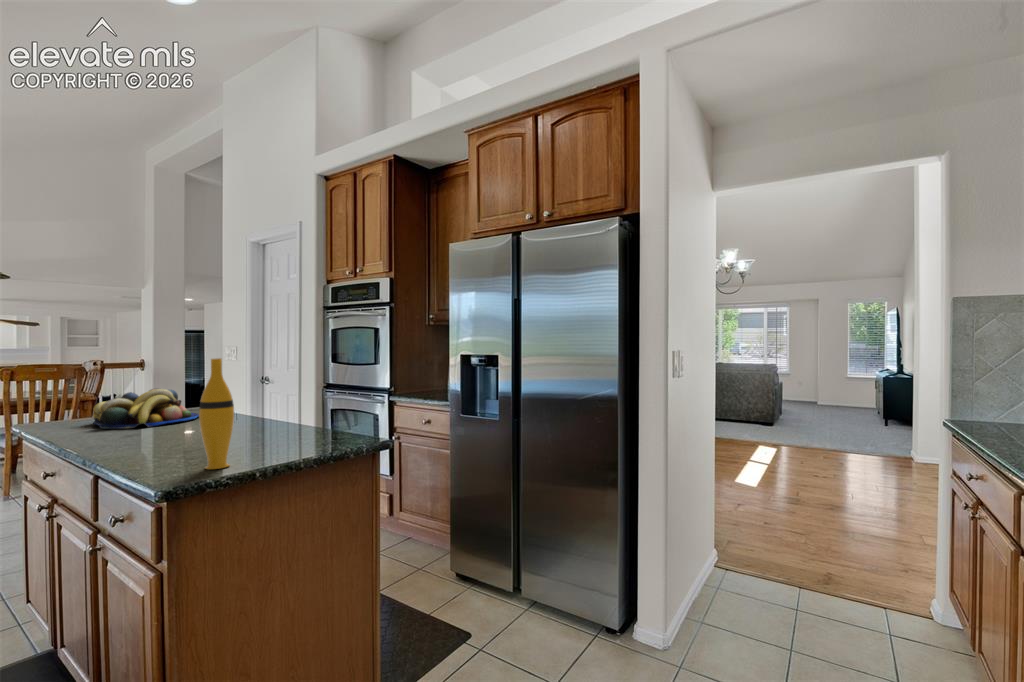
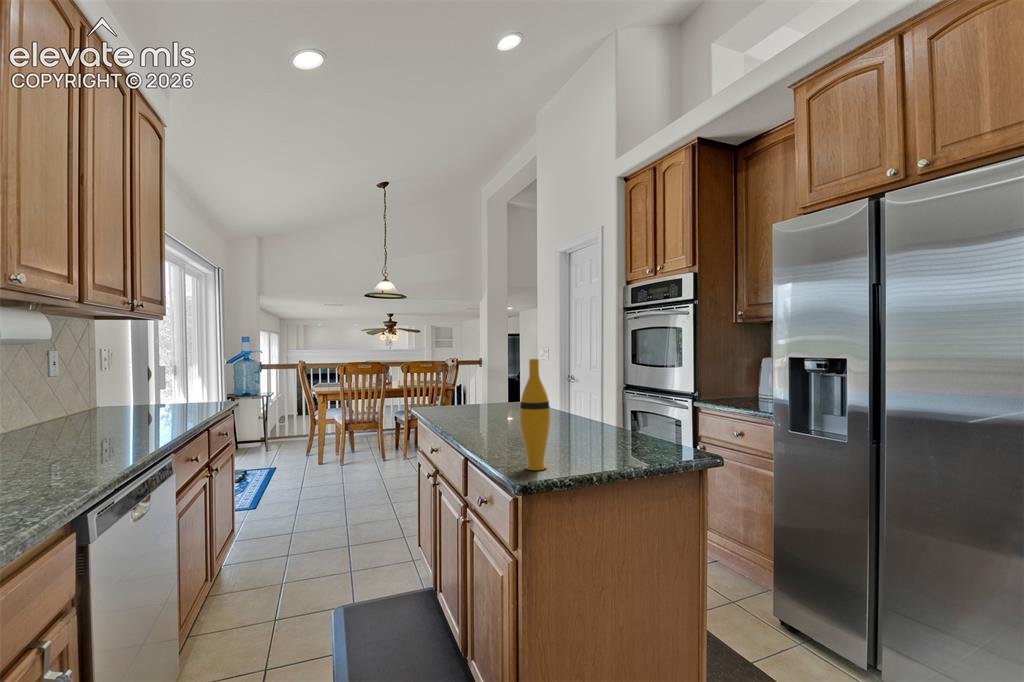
fruit bowl: present [93,388,199,429] -> none [446,384,521,418]

